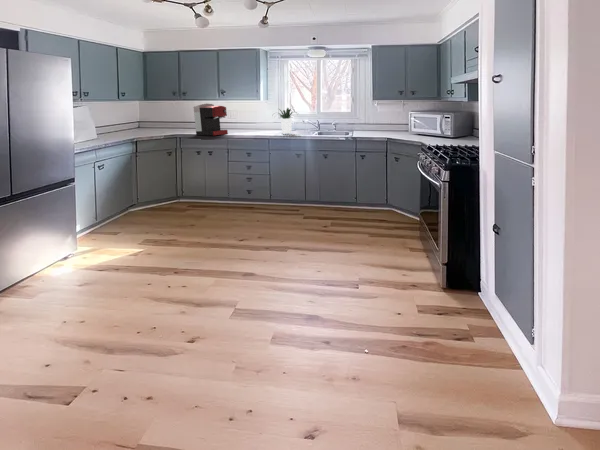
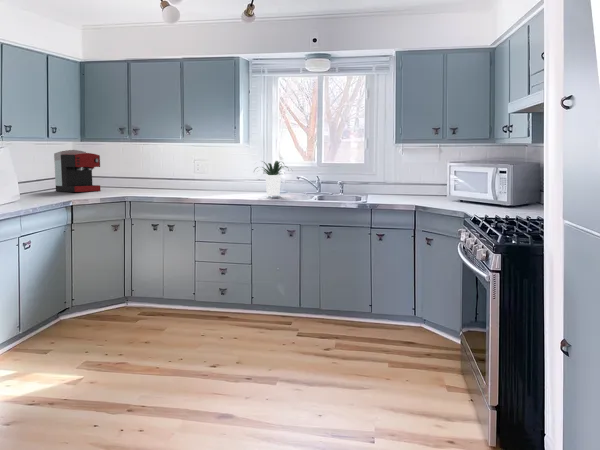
coffee maker: present [193,104,228,136] -> present [54,150,100,192]

